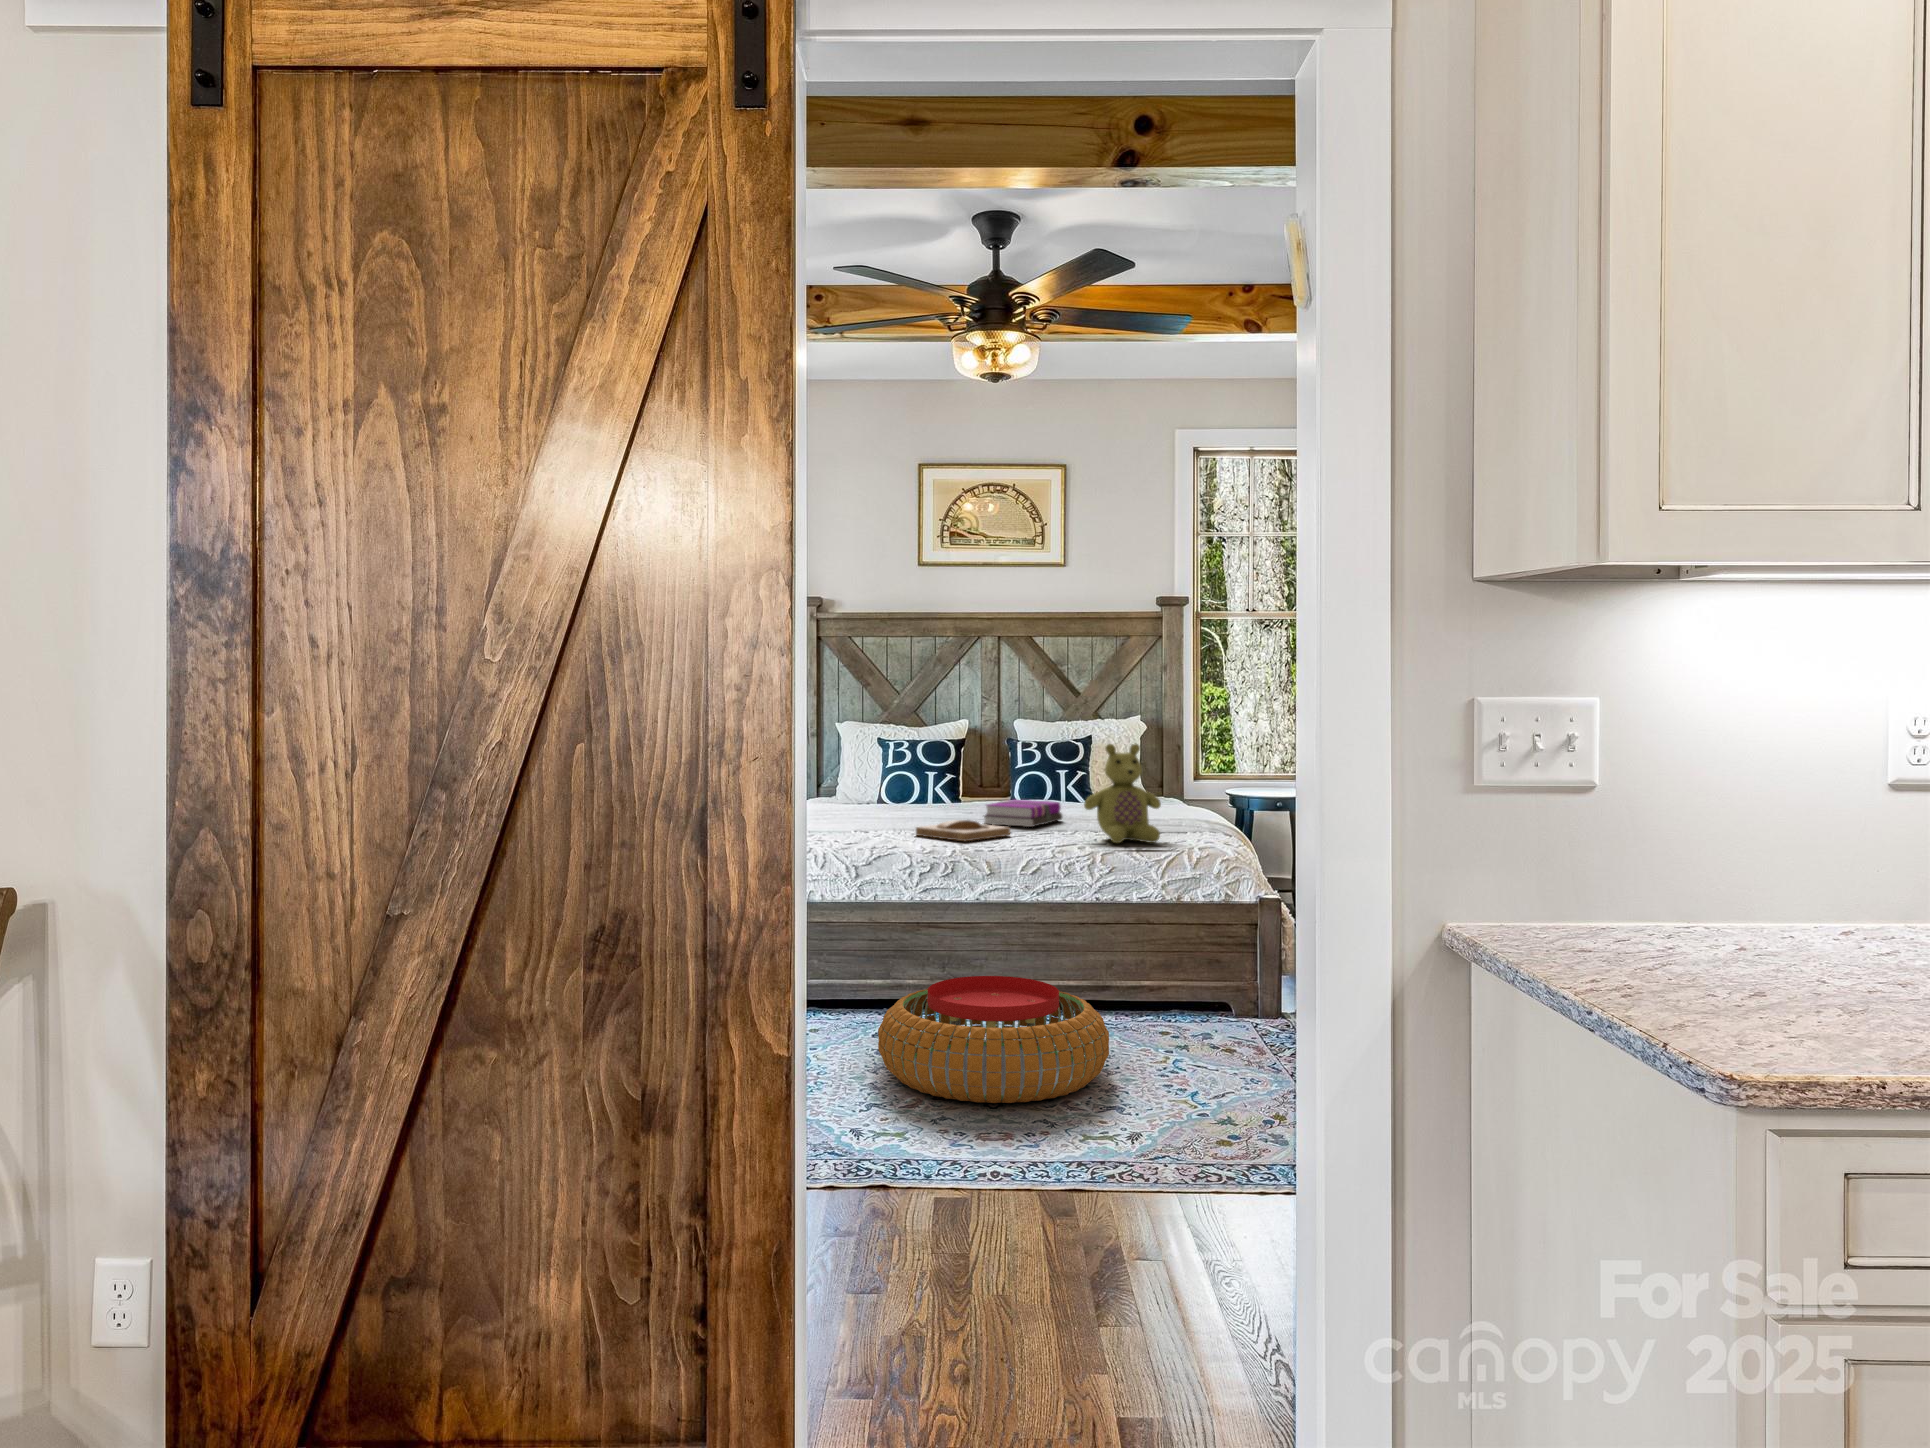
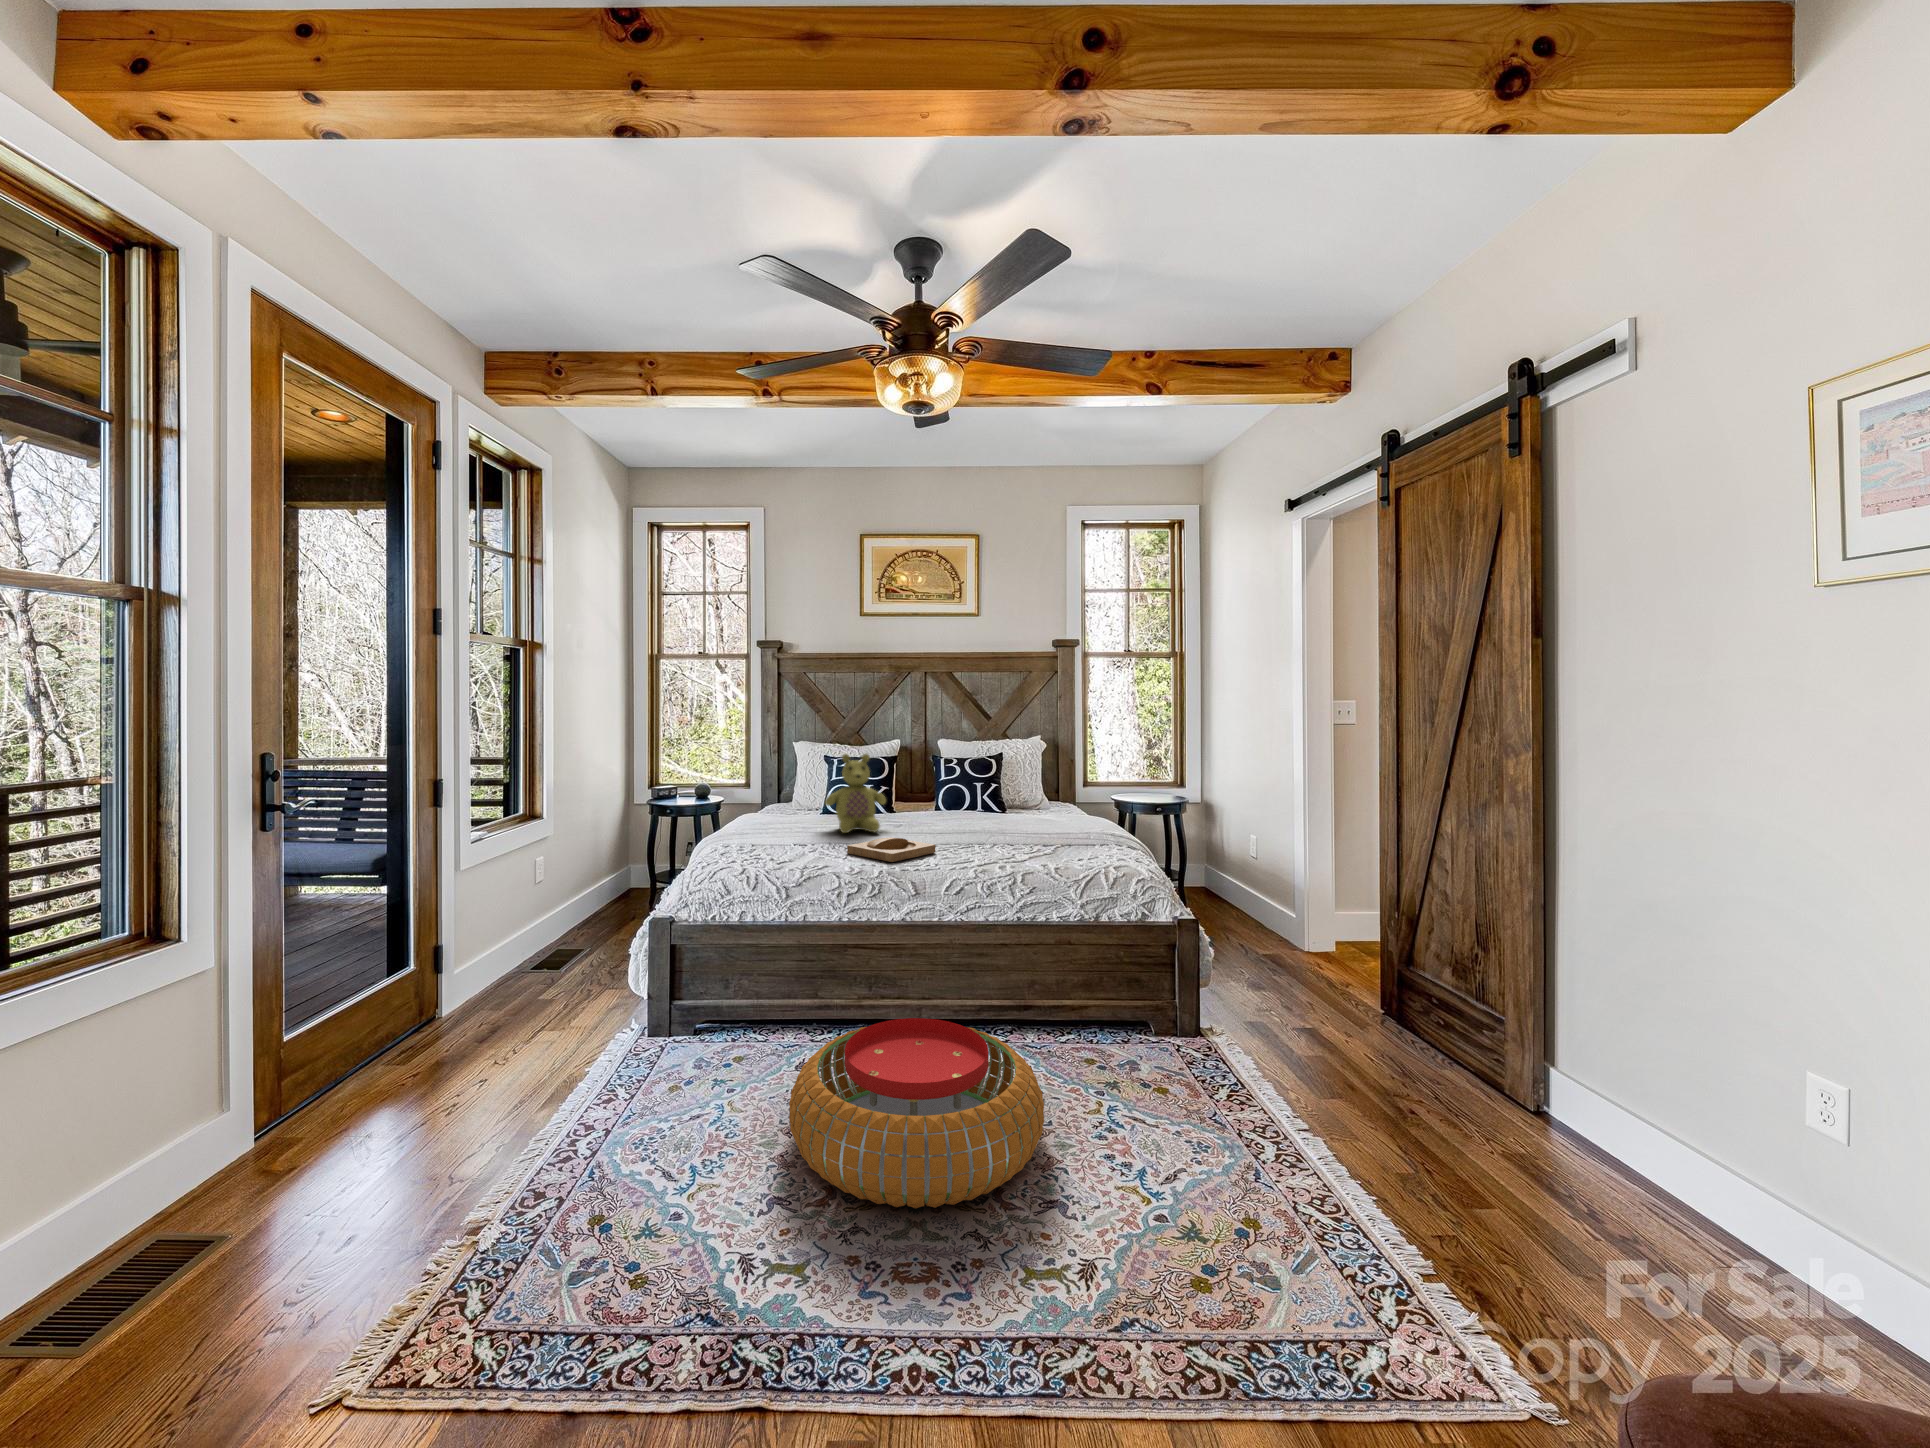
stuffed bear: present [1084,743,1161,843] -> present [825,753,886,833]
hardback book: present [983,800,1062,827] -> none [911,812,981,840]

